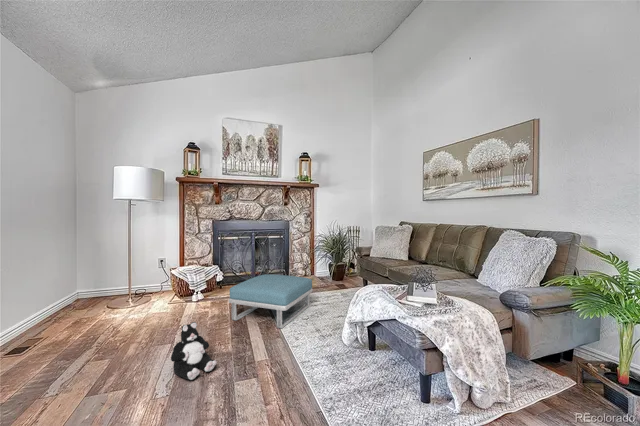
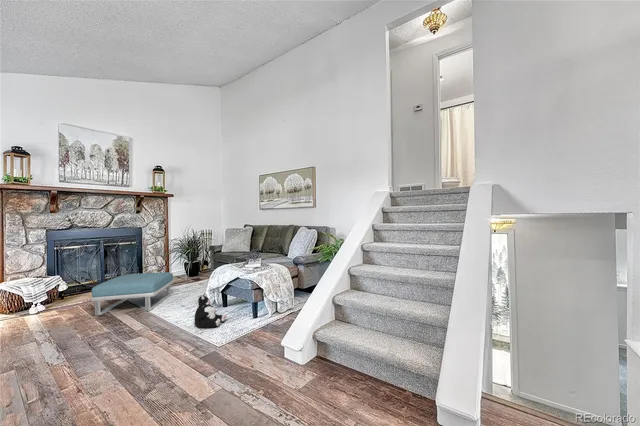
plush toy: present [171,322,217,380] -> present [194,294,227,328]

